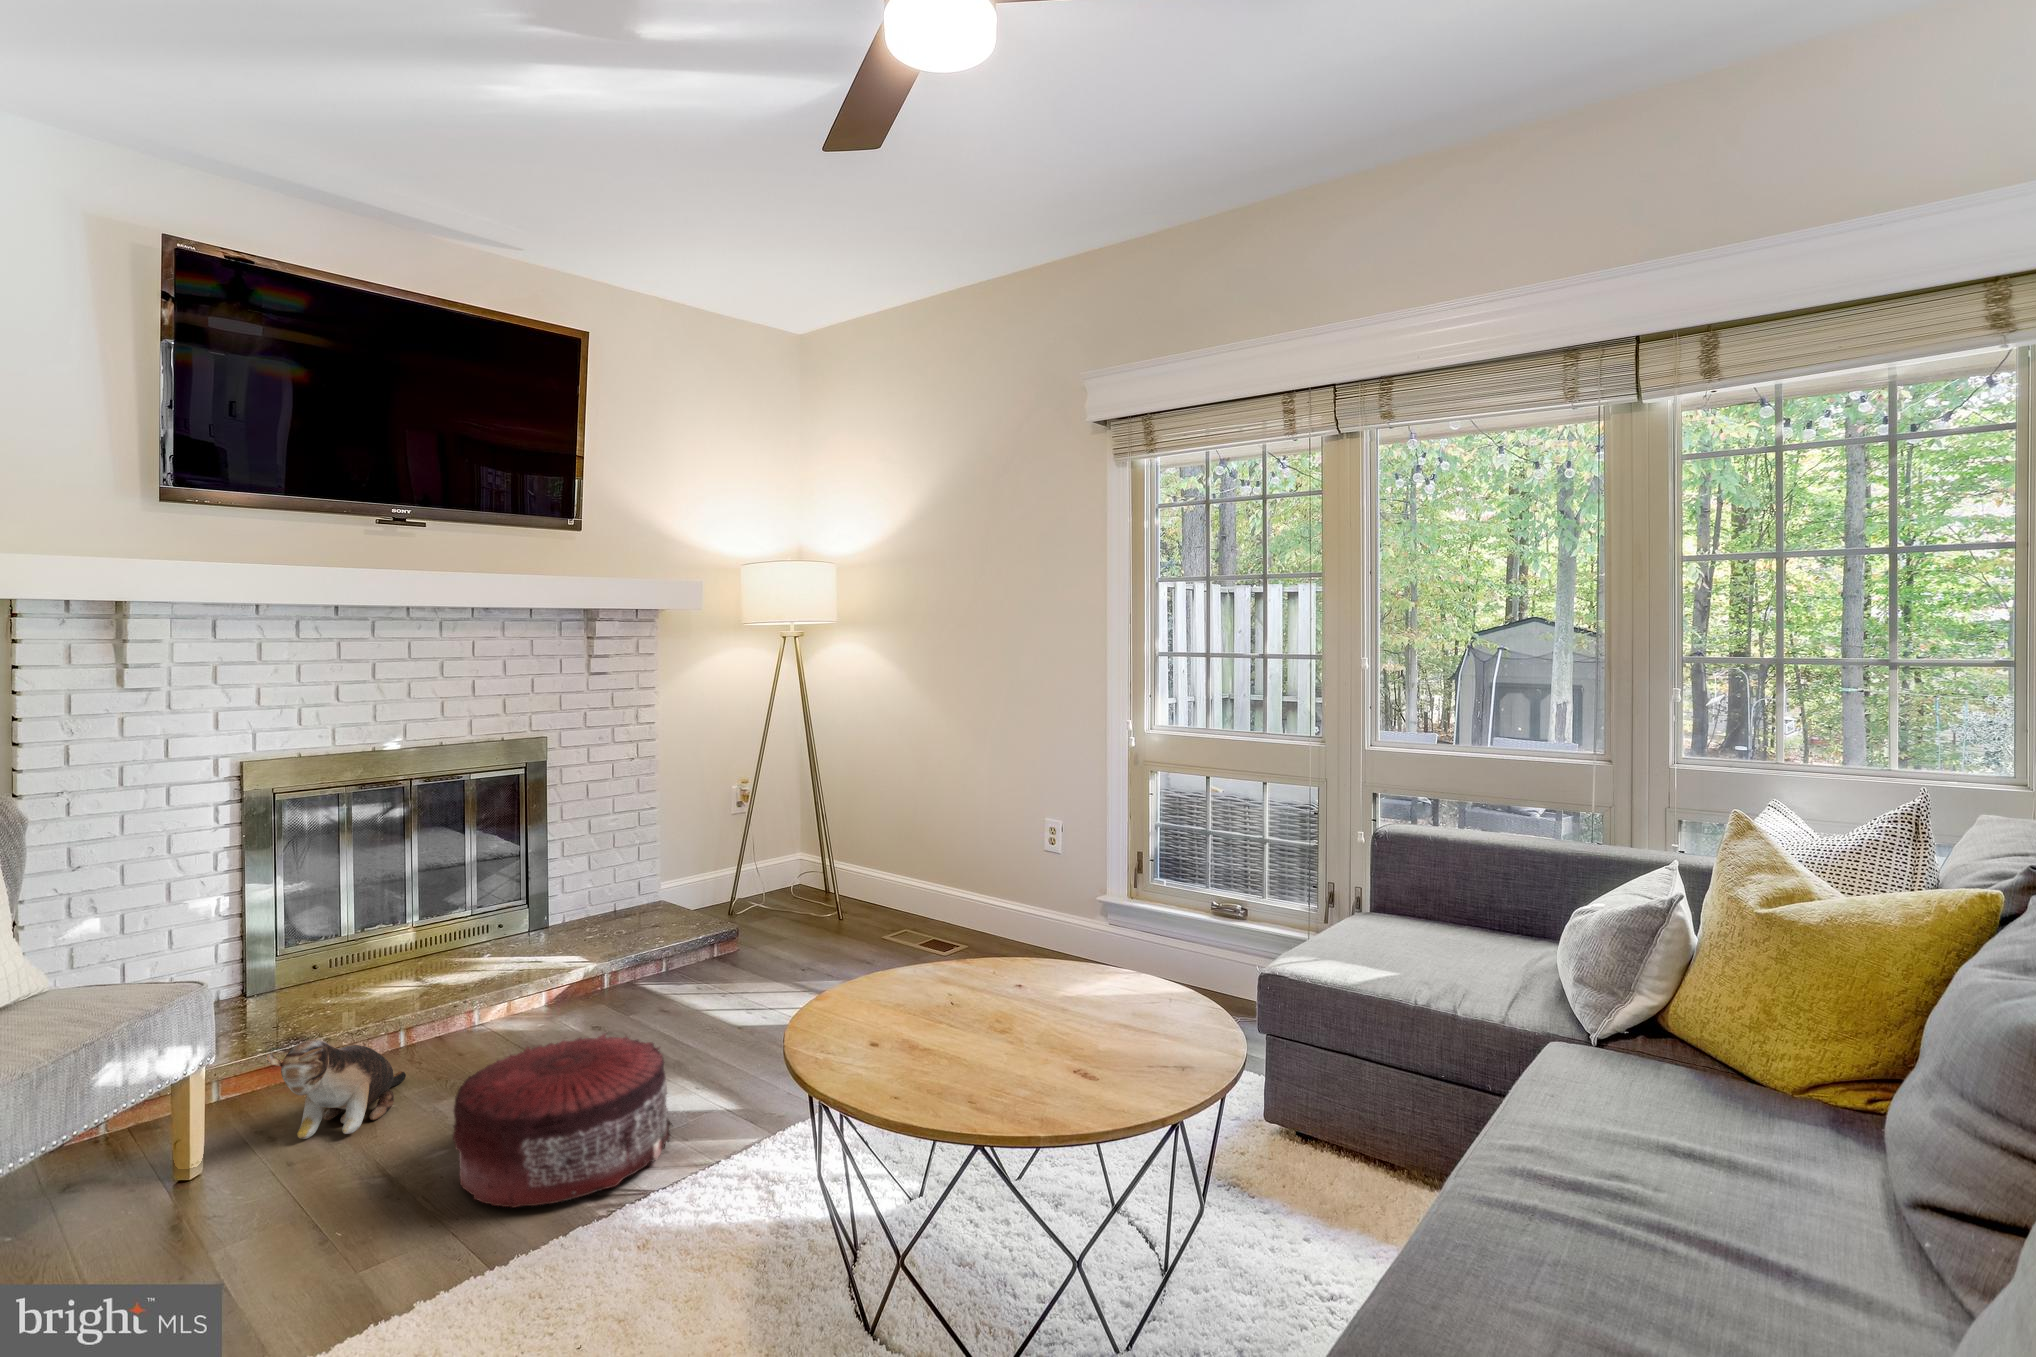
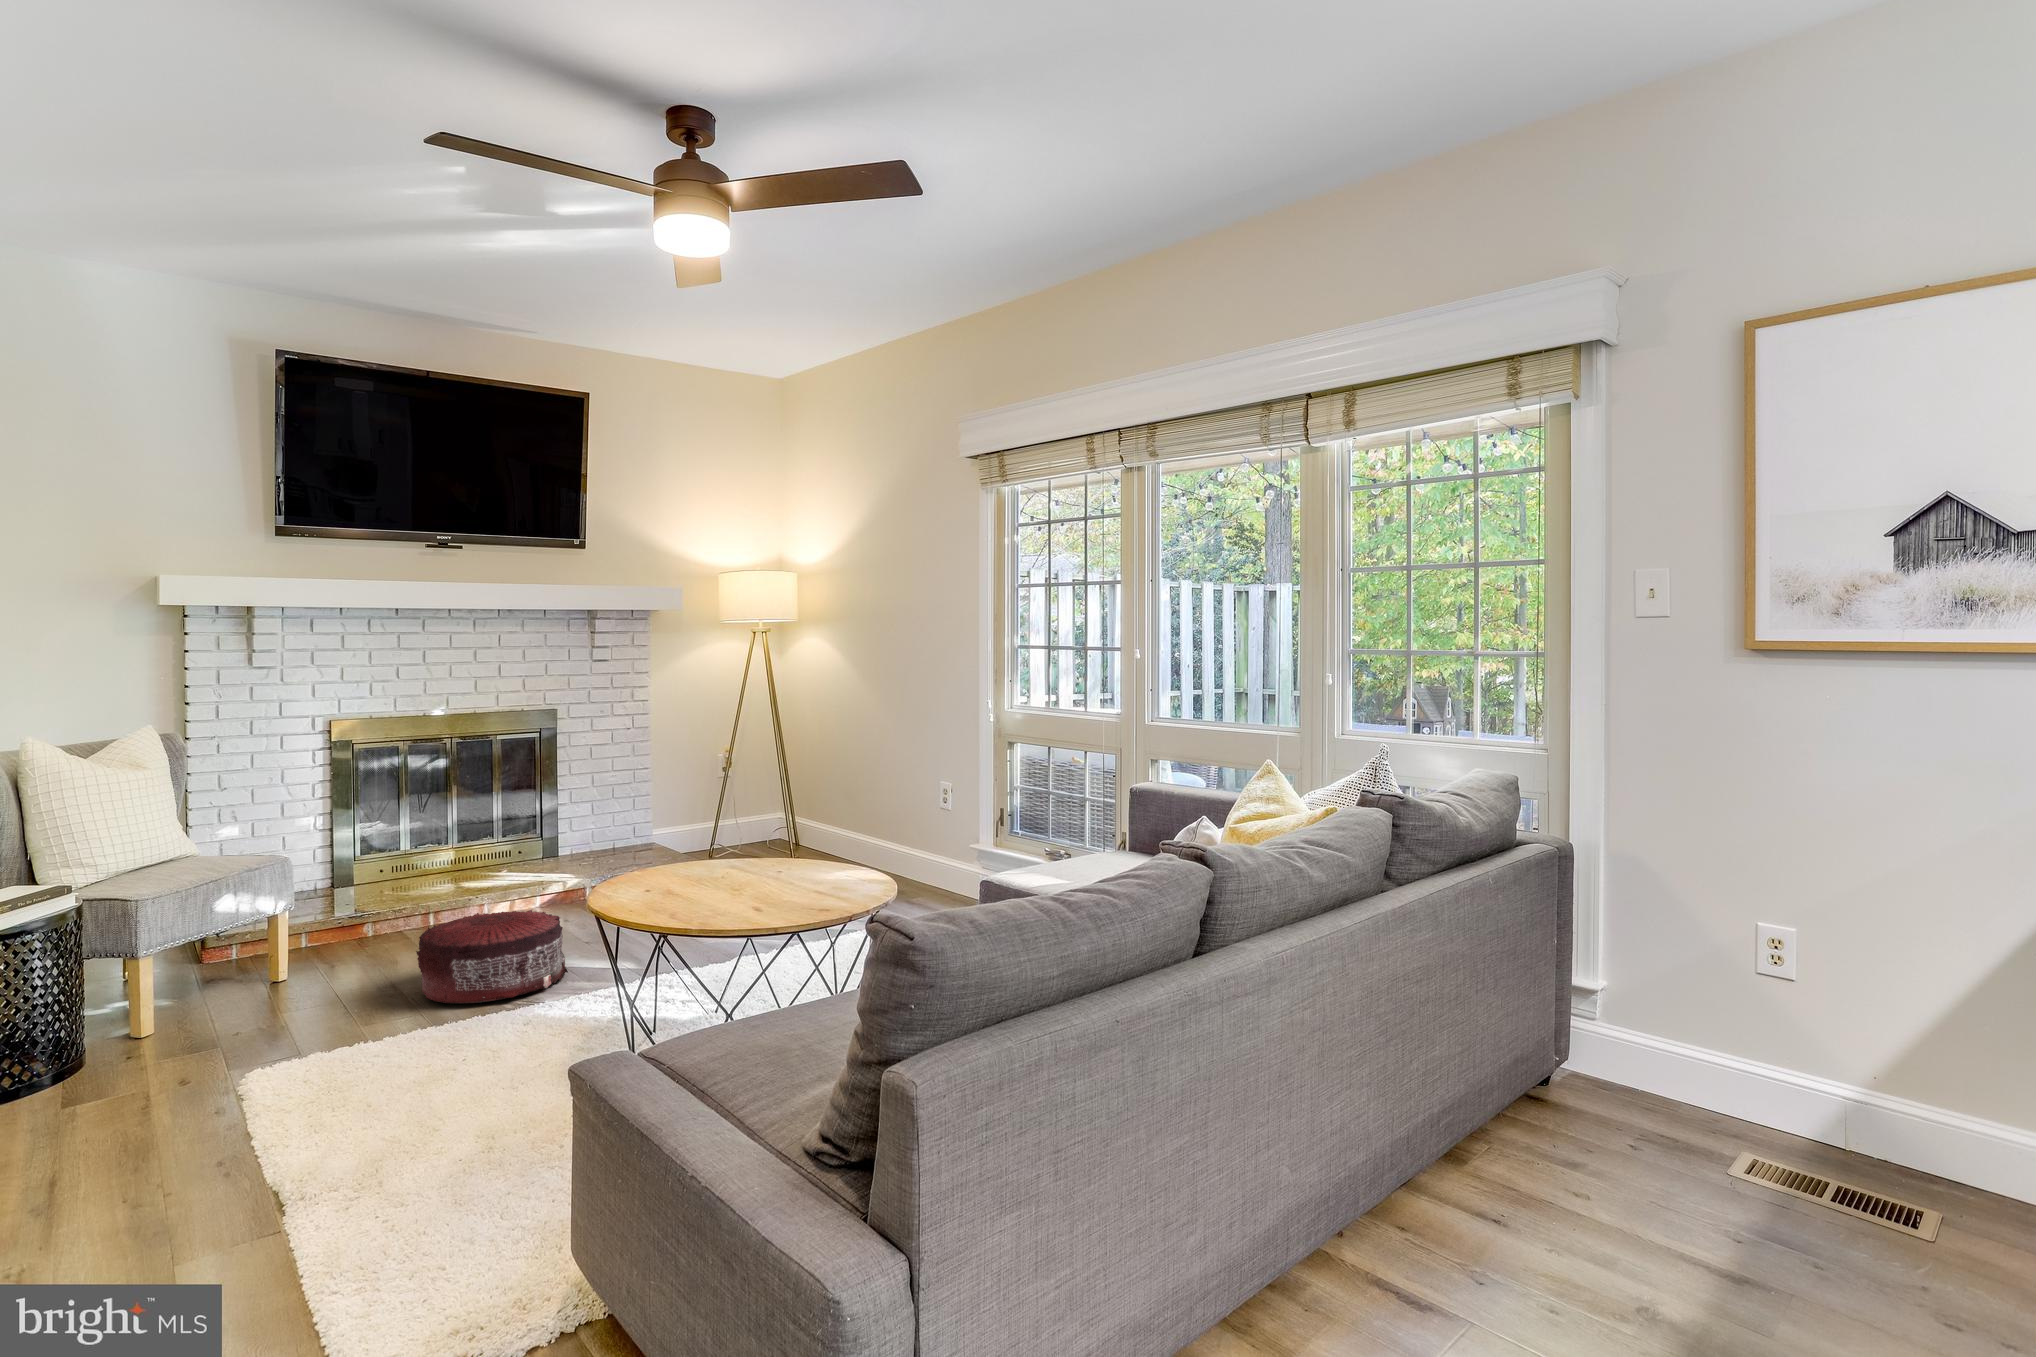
plush toy: present [267,1038,406,1139] -> none [317,900,418,967]

